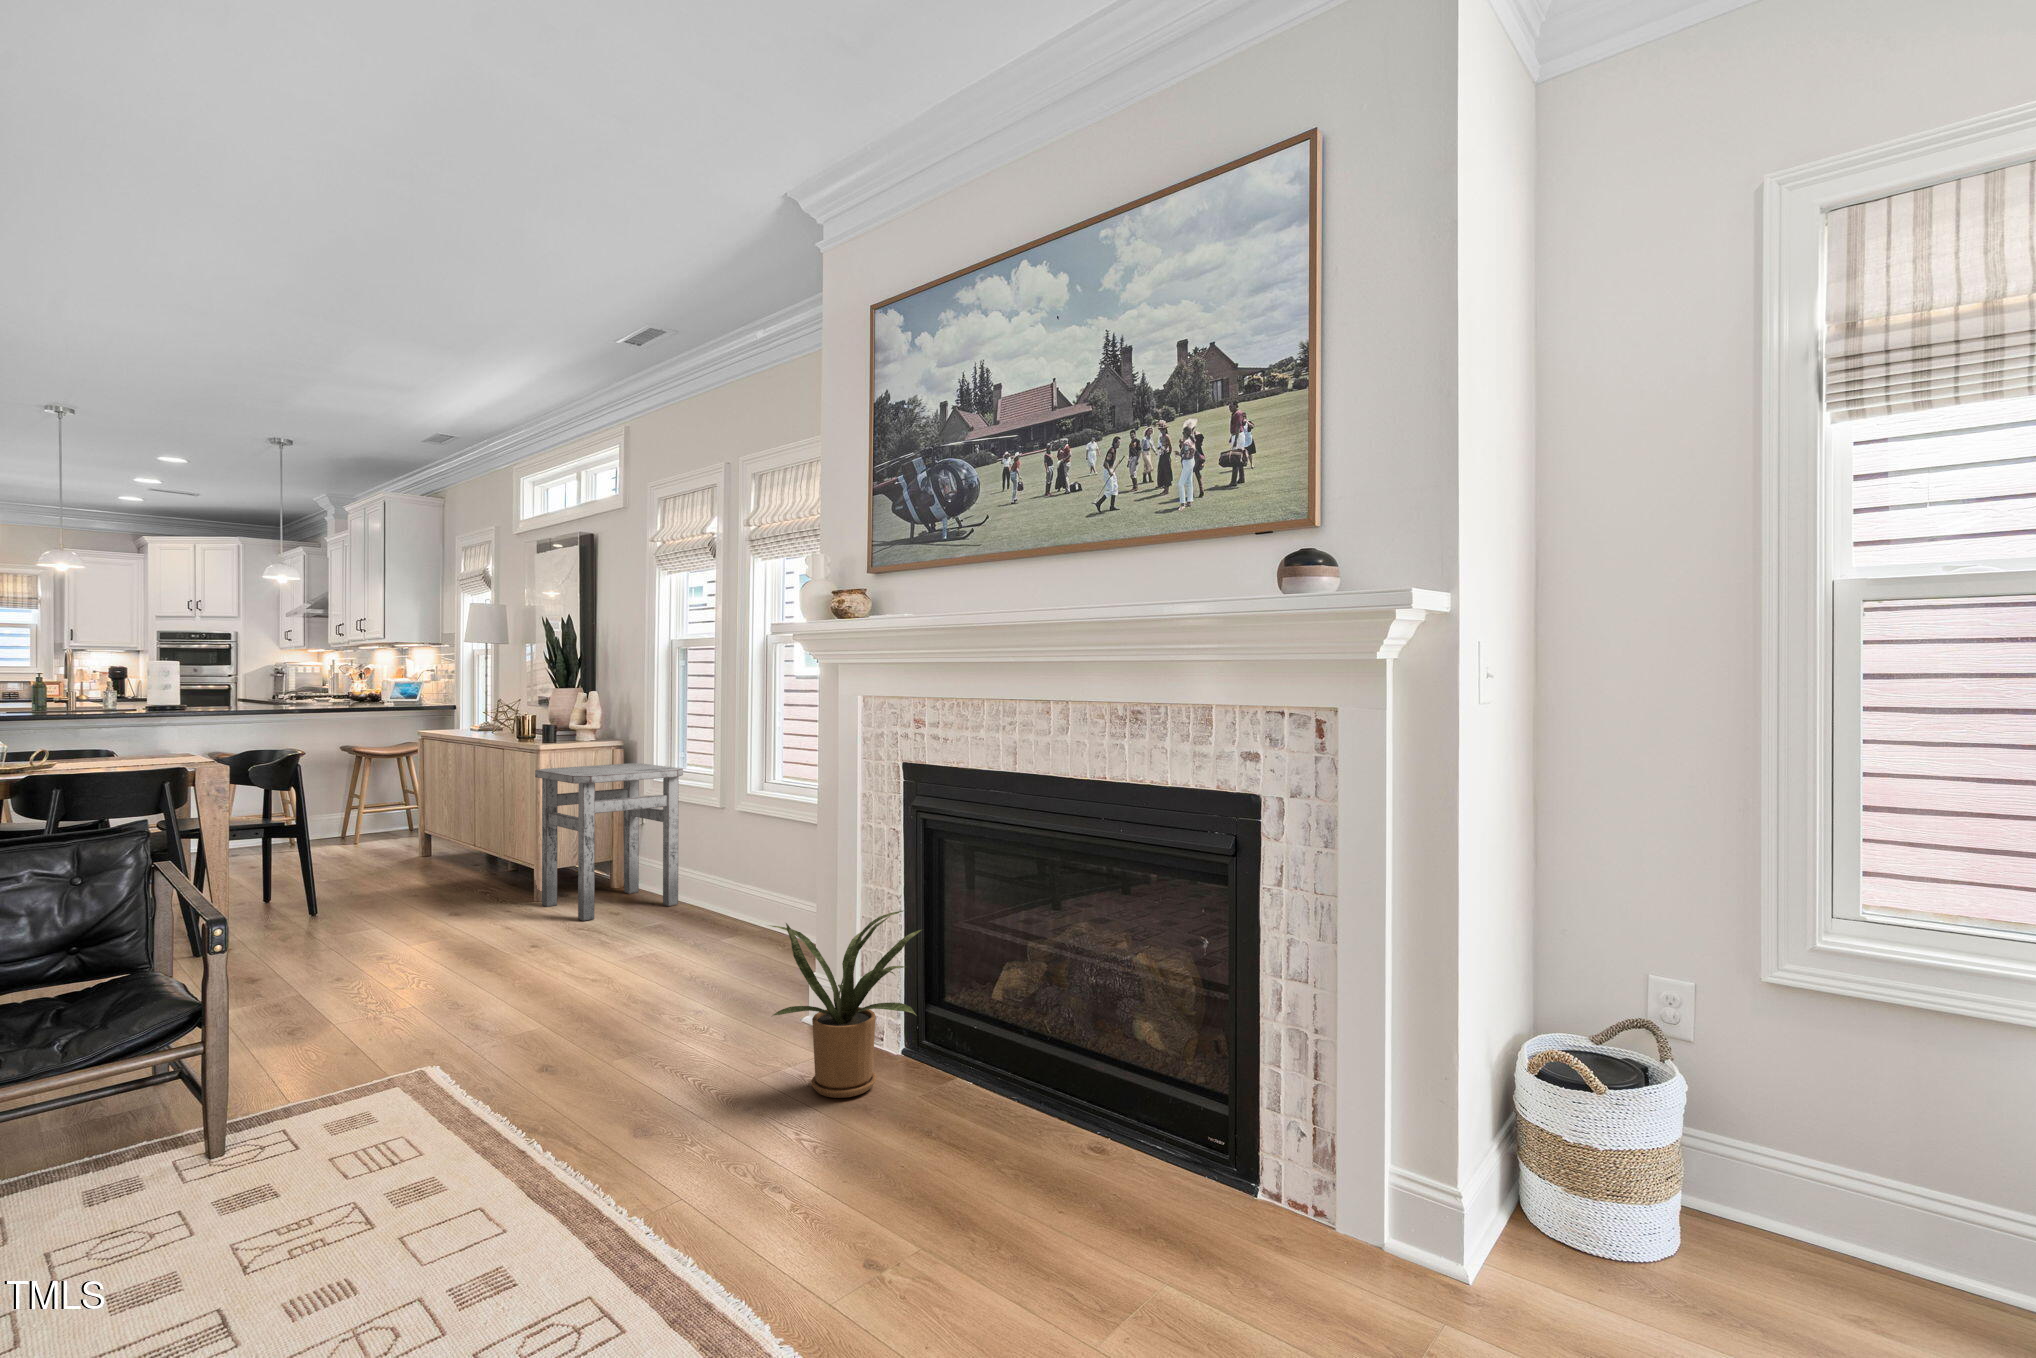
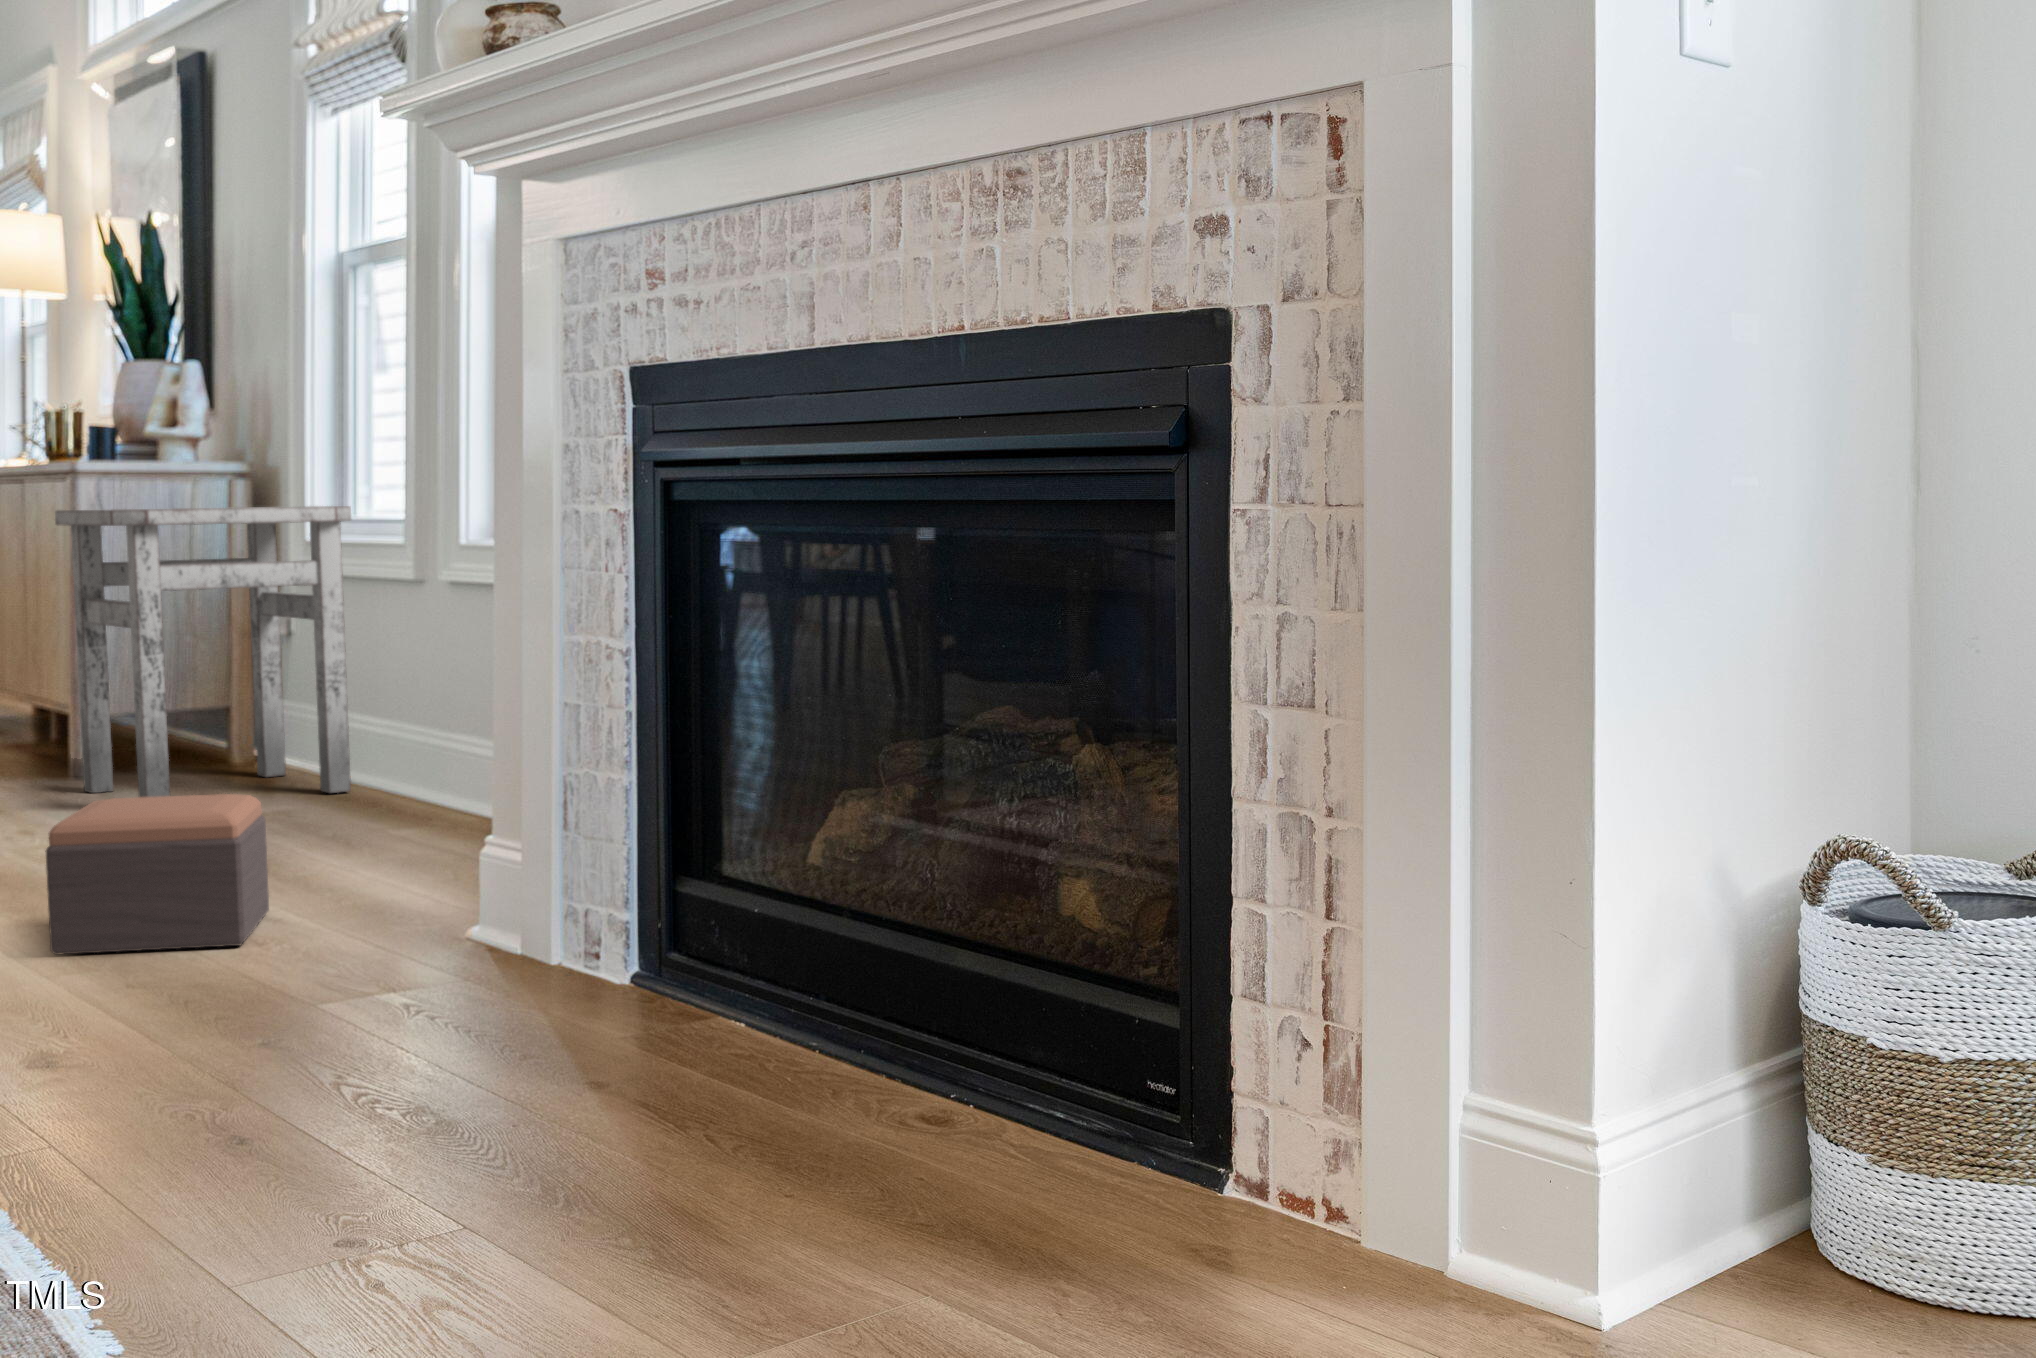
house plant: present [772,911,921,1098] -> none [327,657,657,1042]
footstool: none [593,943,689,1036] -> present [45,794,269,955]

